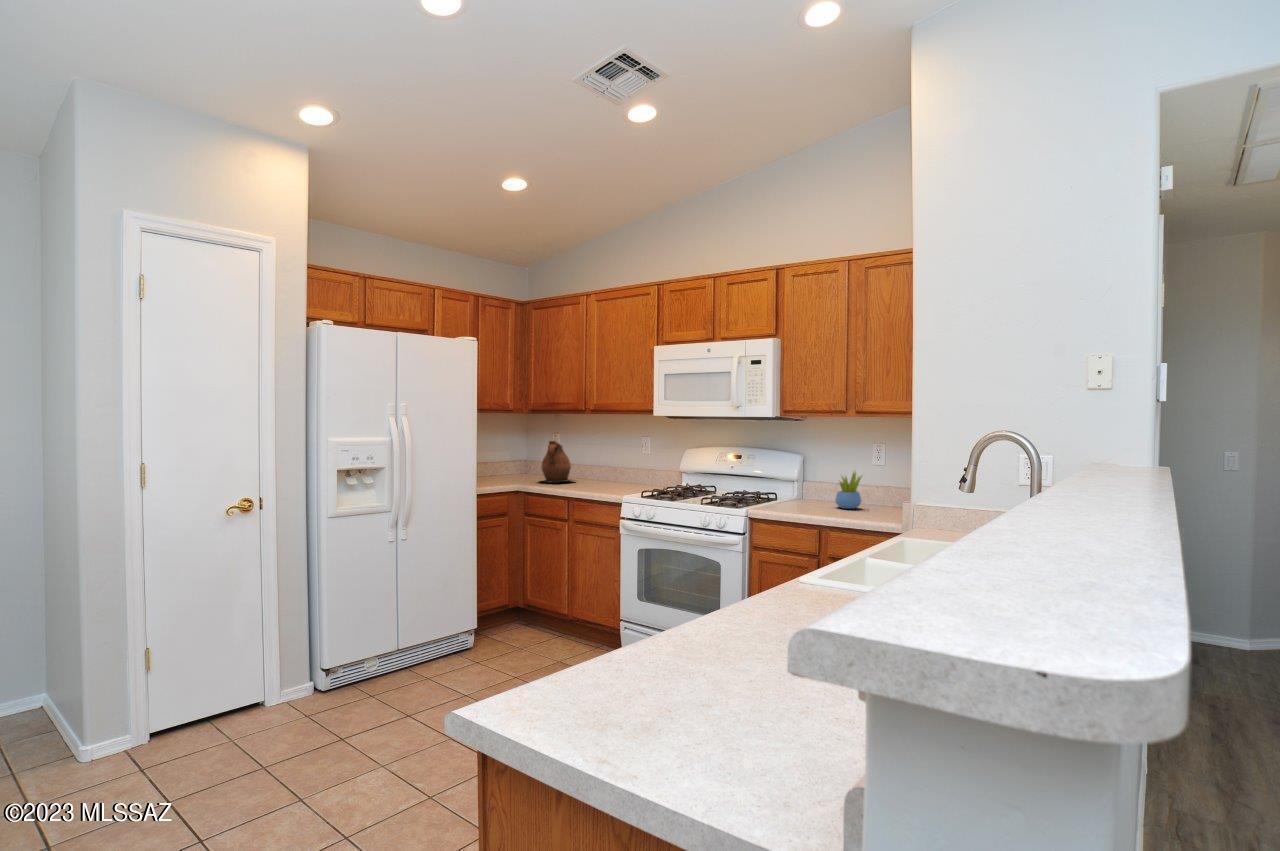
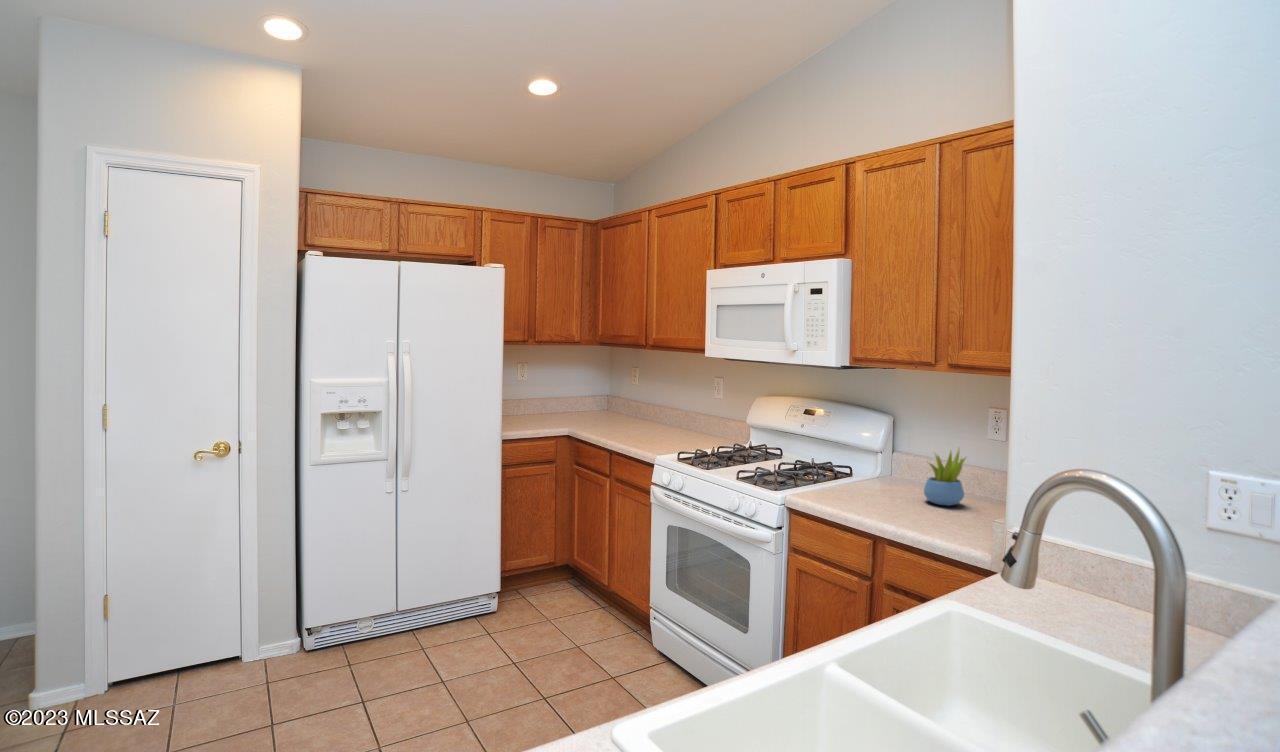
ceramic pitcher: present [542,441,572,483] -> none [591,382,636,430]

